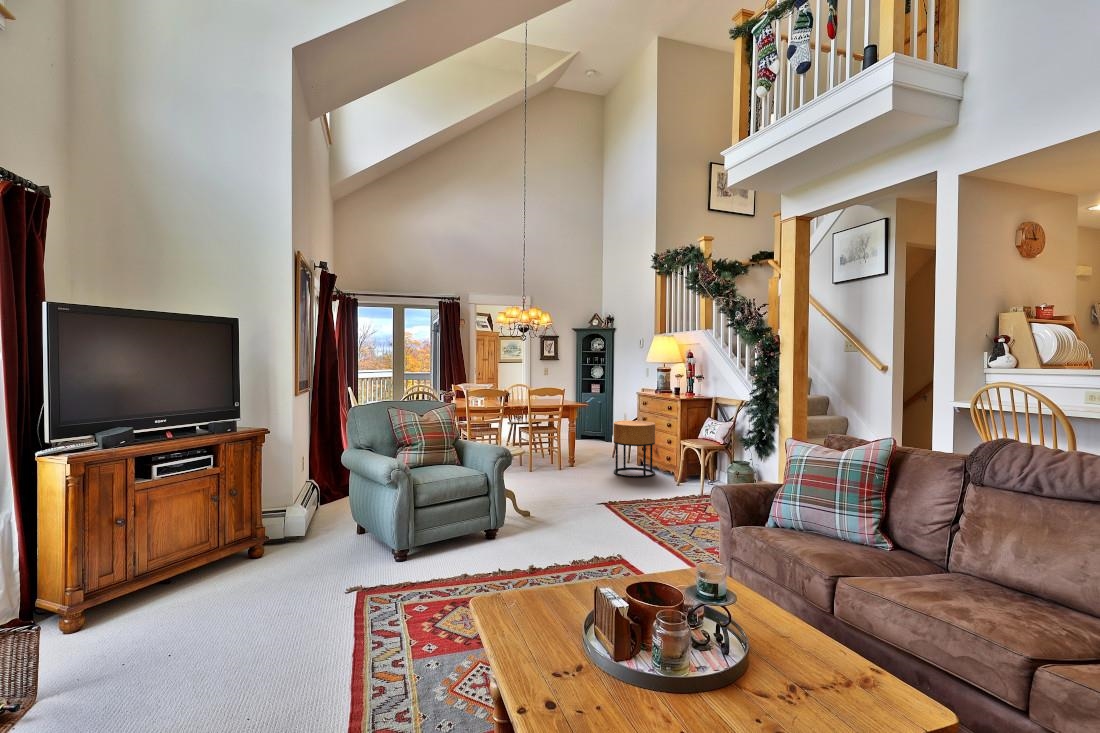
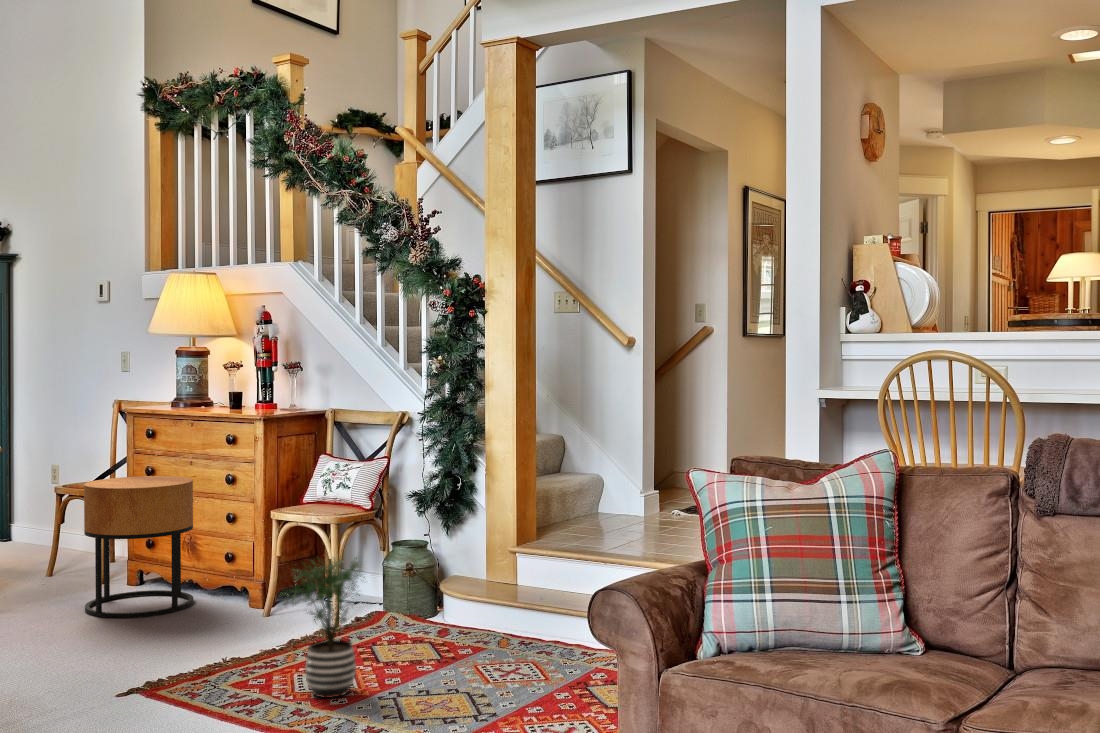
potted plant: none [649,460,691,521] -> present [280,558,364,698]

